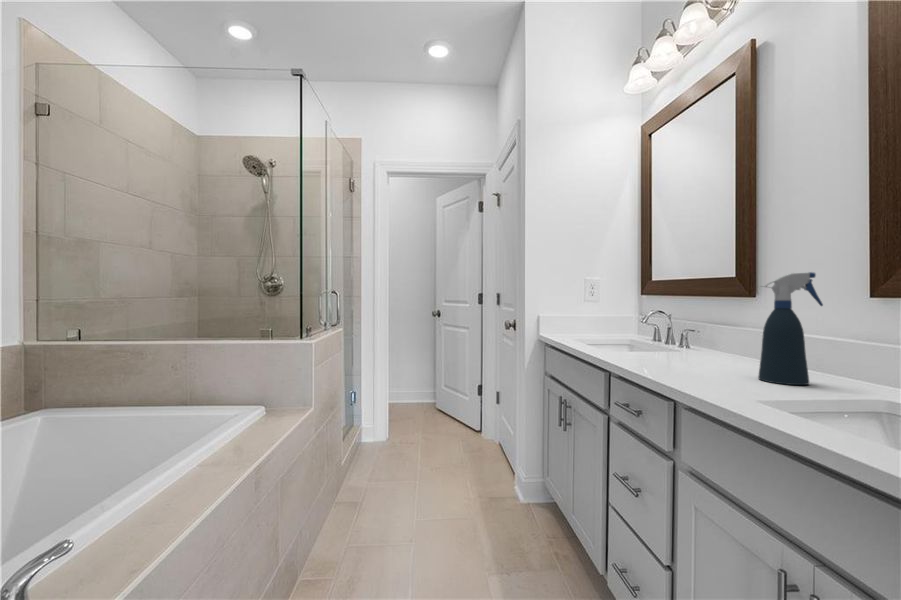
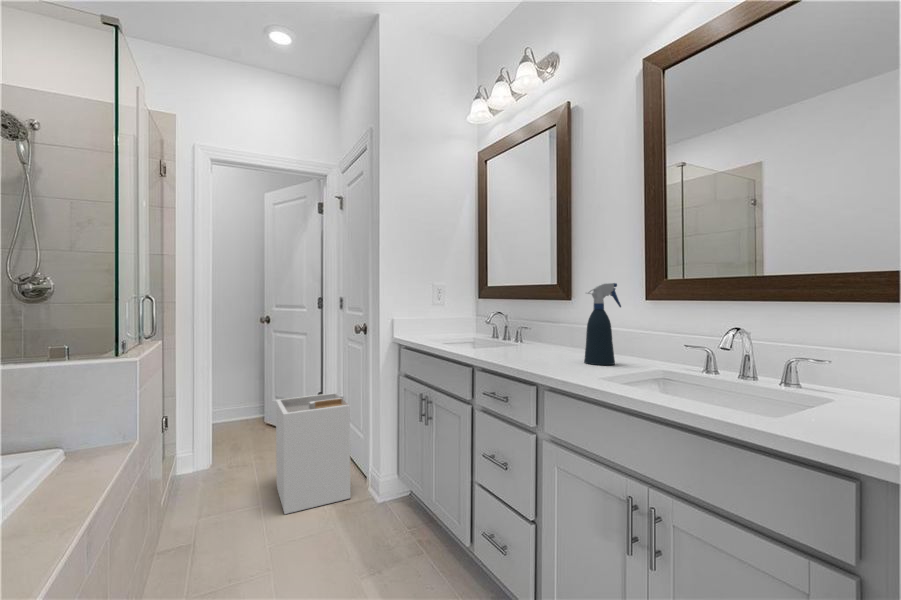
laundry hamper: none [435,385,496,491] -> present [276,393,351,514]

